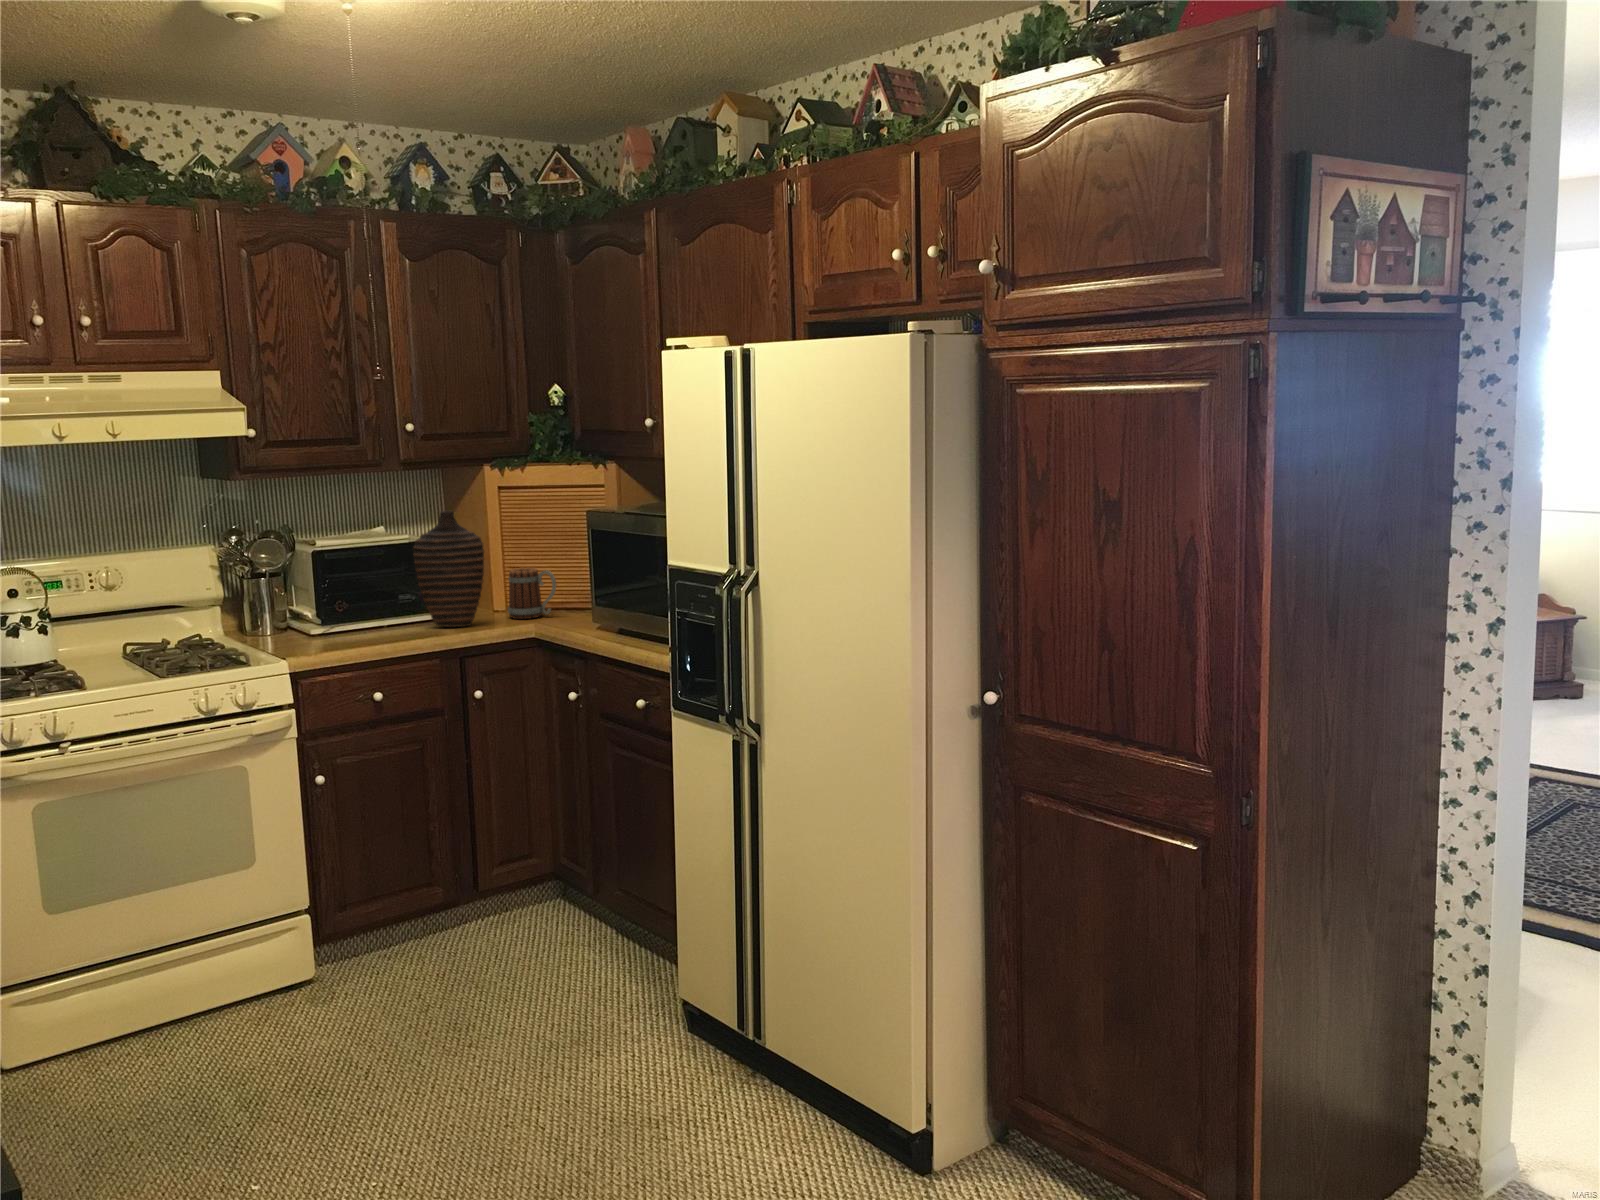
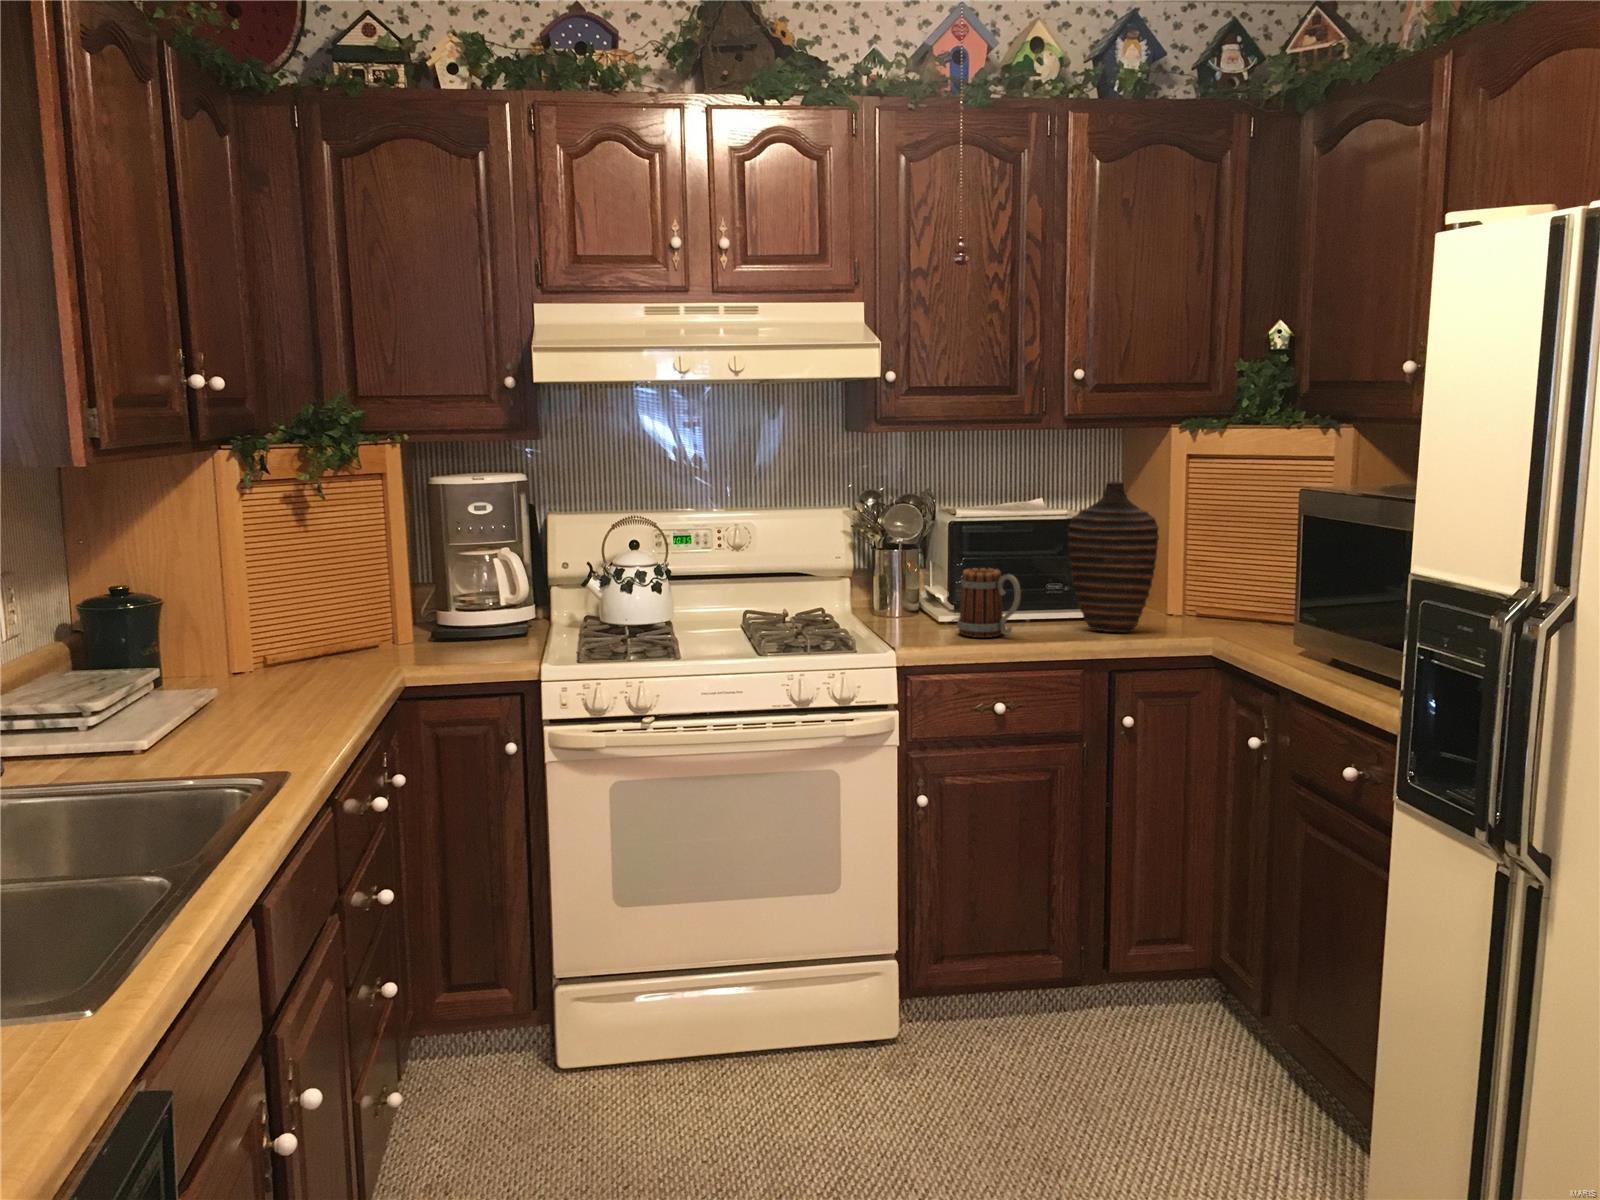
mug: present [508,567,556,619] -> present [957,568,1021,638]

